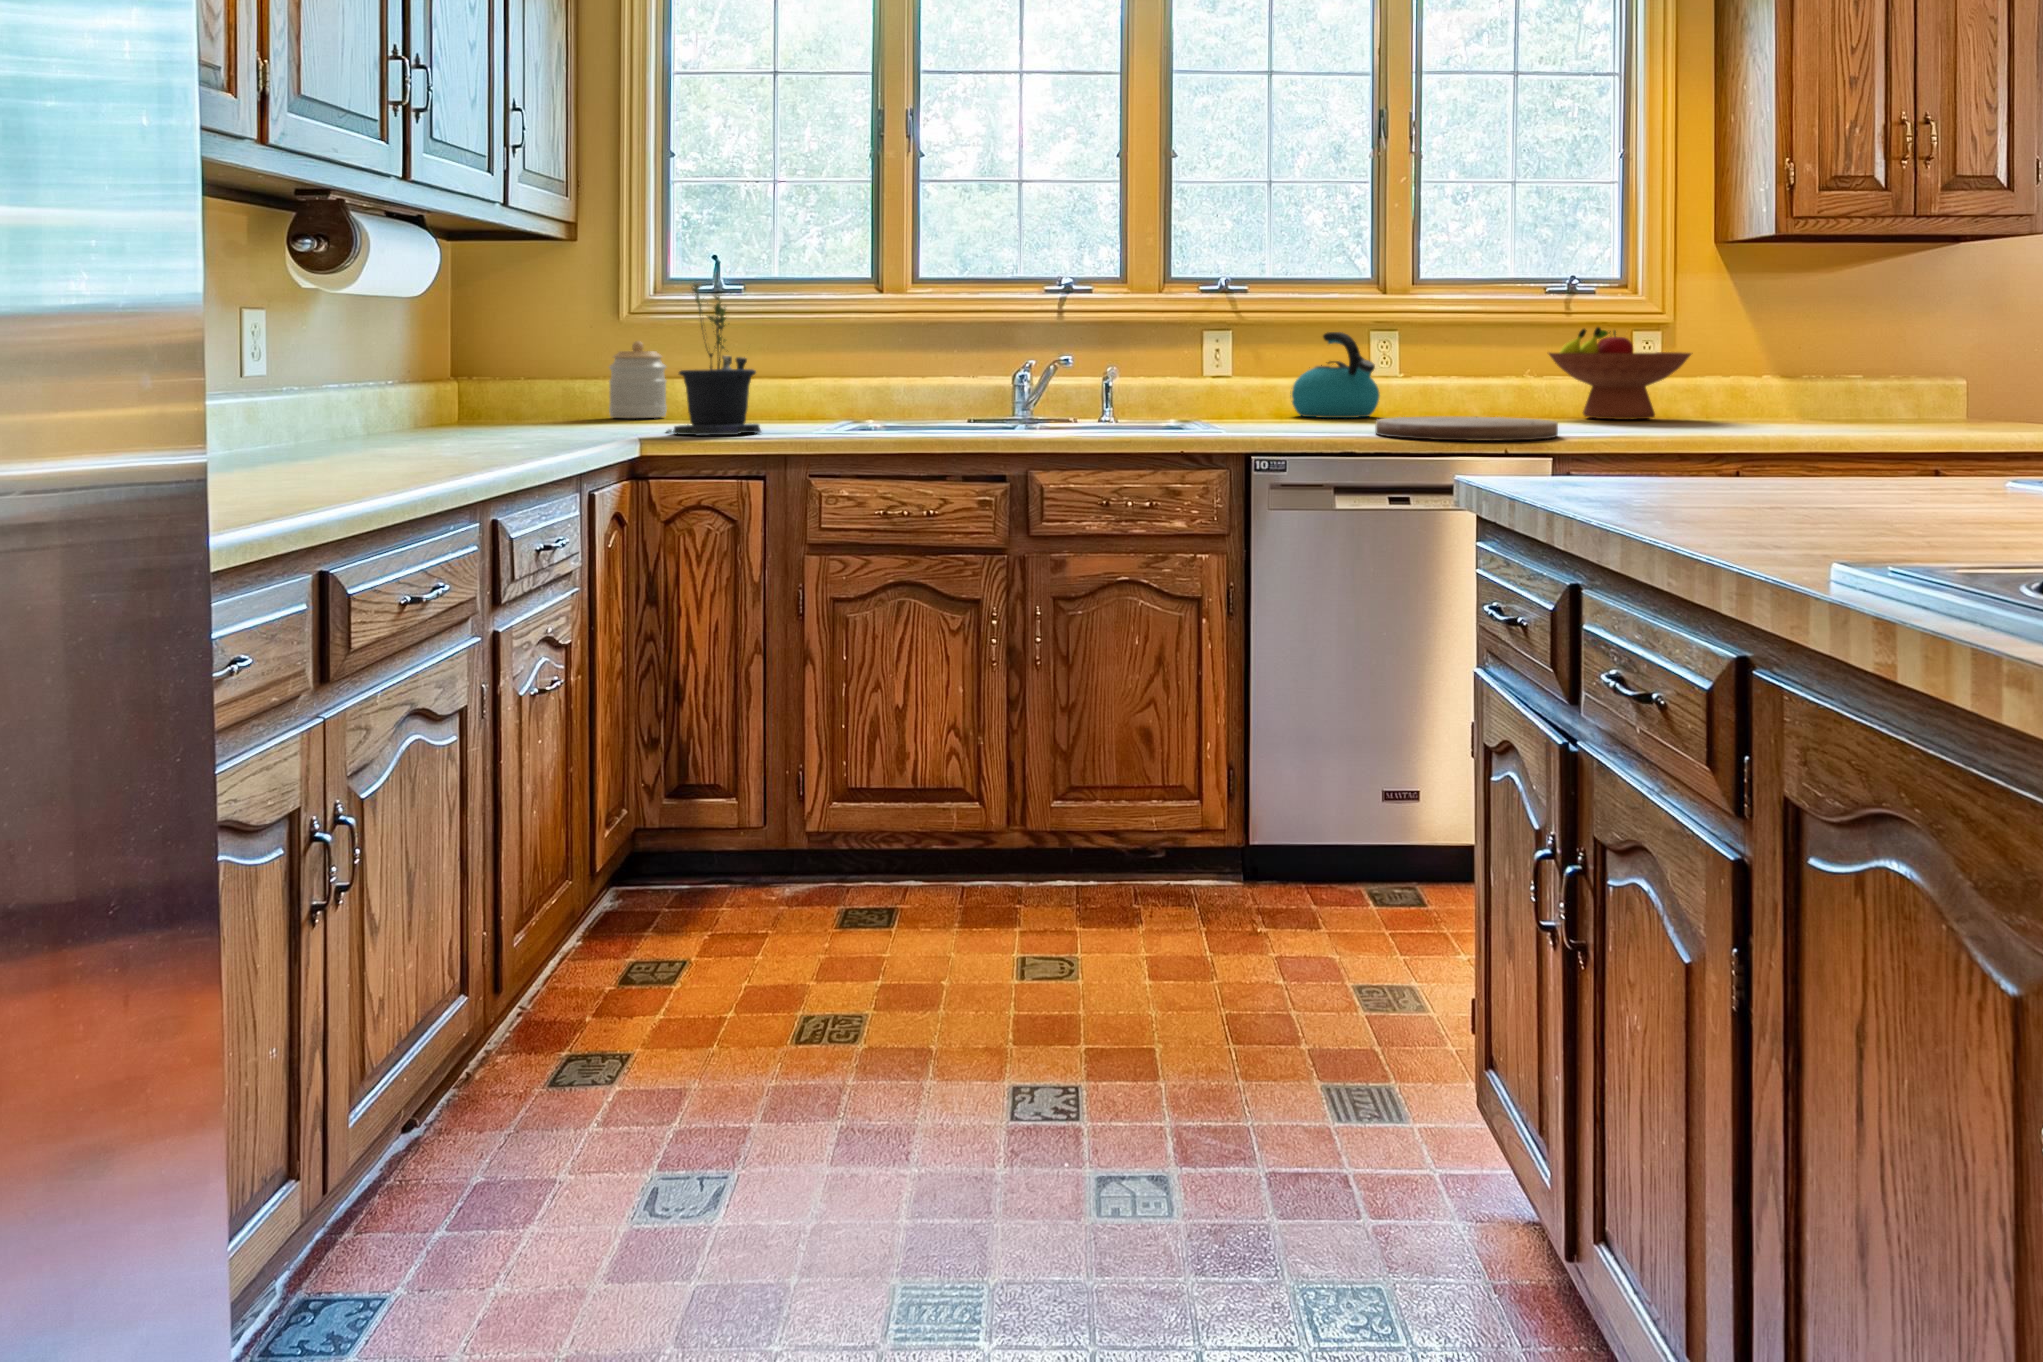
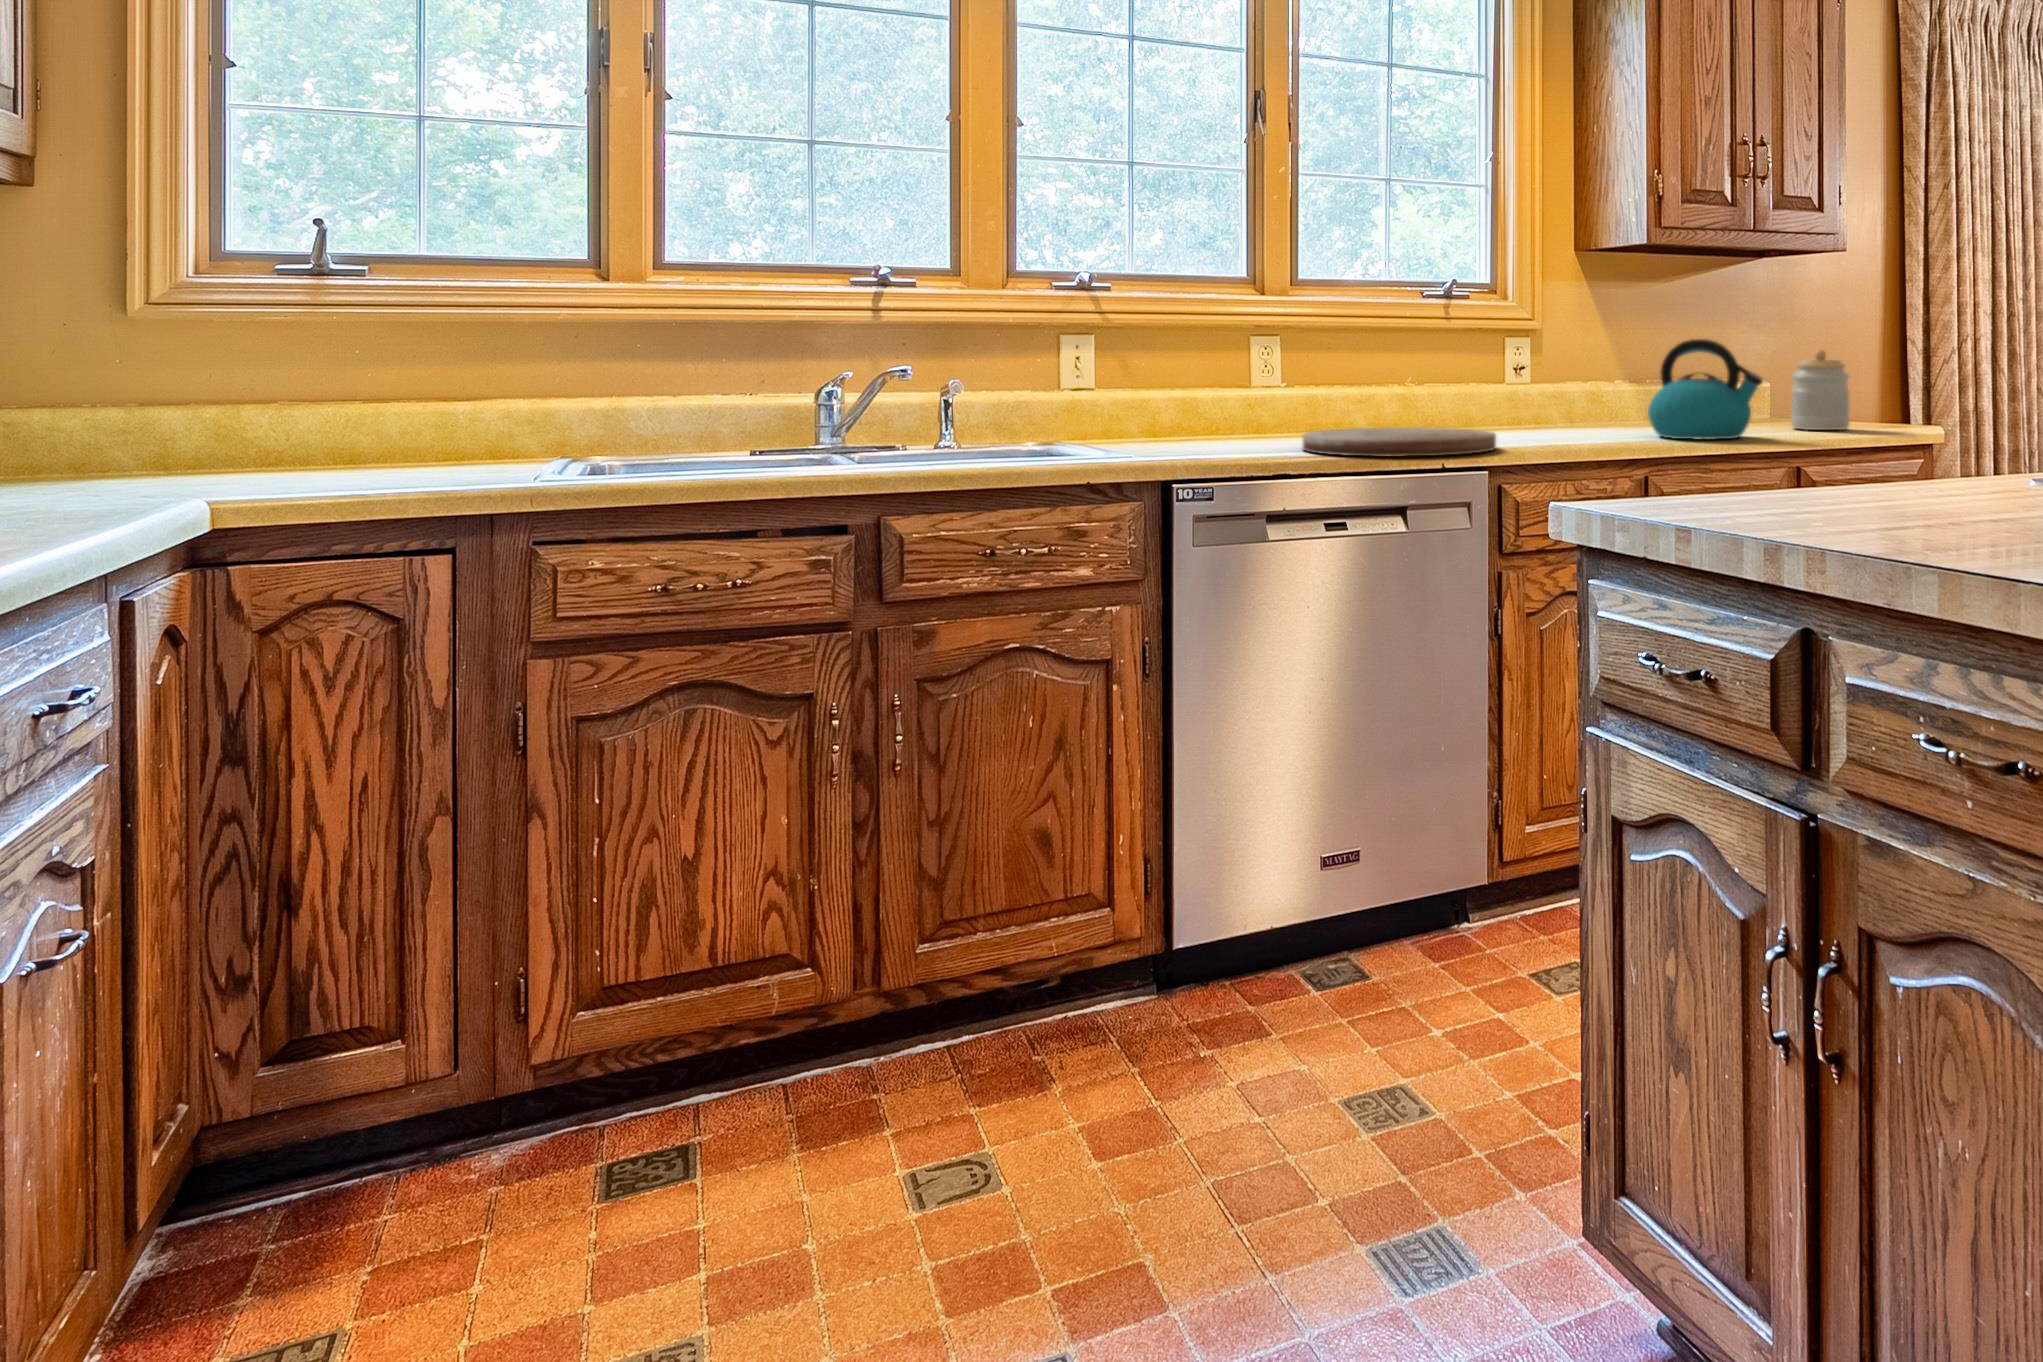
potted plant: present [668,283,761,435] -> none [256,256,446,494]
fruit bowl: present [1549,327,1691,420] -> none [1426,330,1565,424]
kettle: present [1292,332,1379,418] -> present [1648,339,1762,440]
jar: present [609,341,667,418] -> present [1791,350,1850,430]

